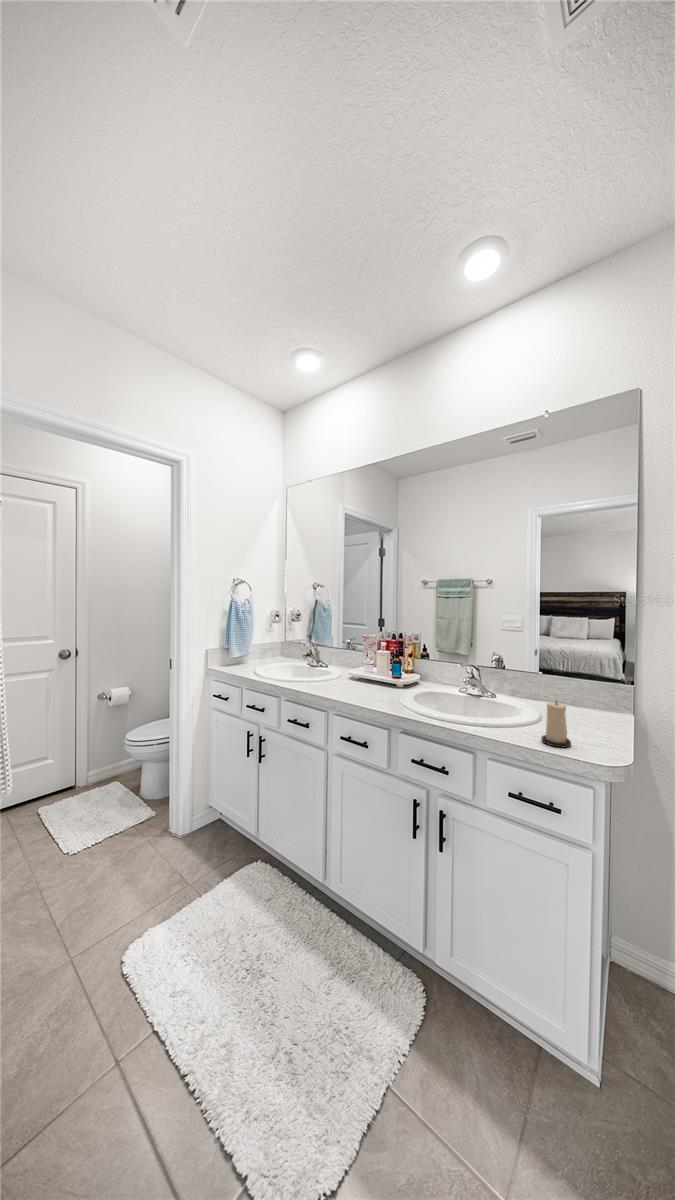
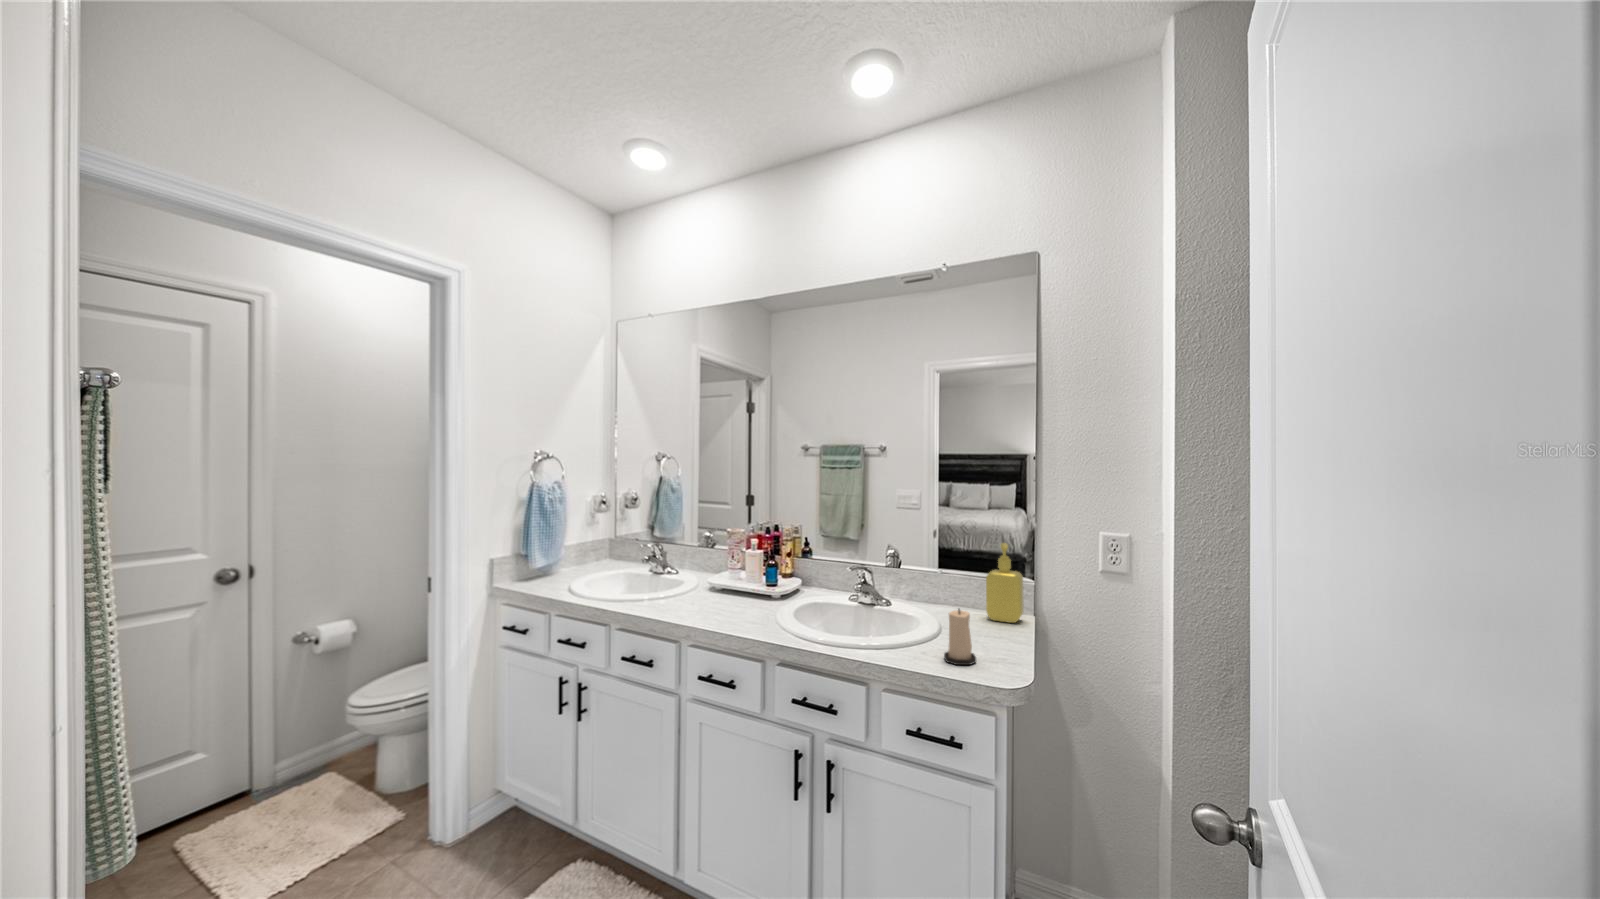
soap dispenser: none [573,653,606,718] -> present [986,543,1024,623]

